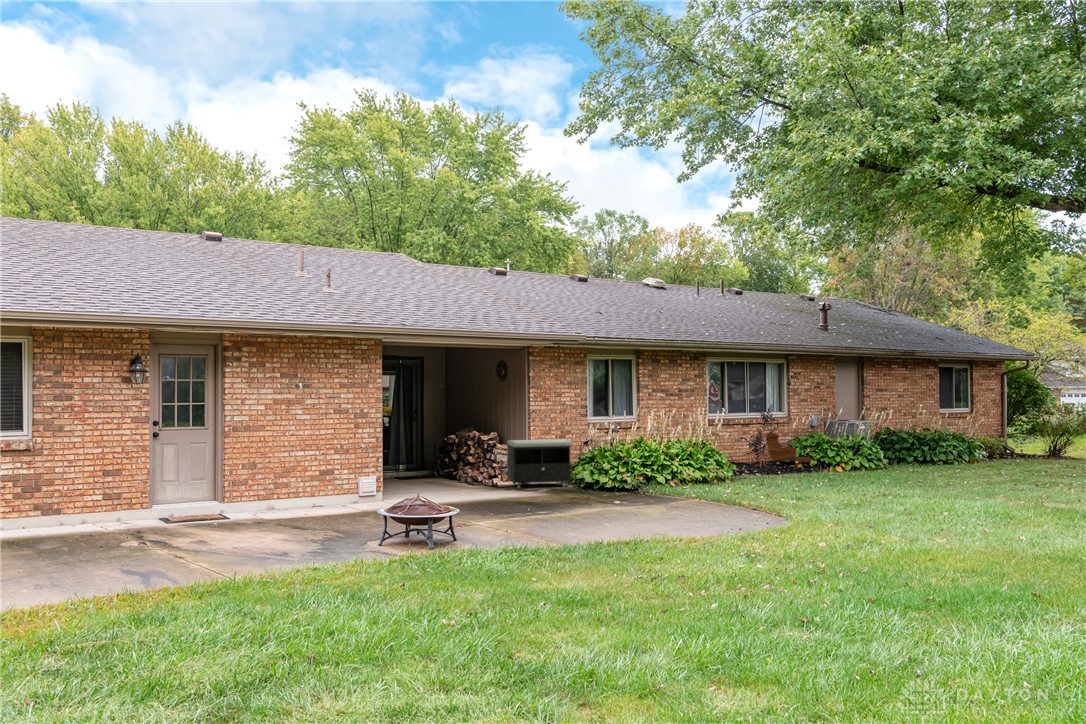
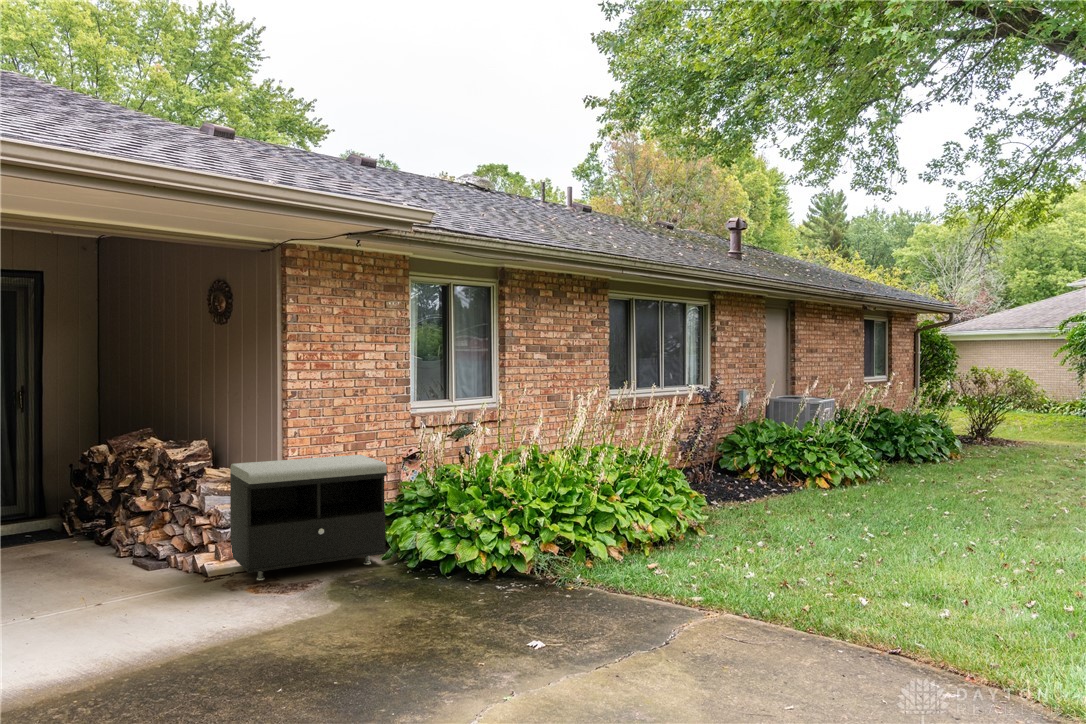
lounge chair: present [766,433,812,471] -> none [688,419,769,485]

